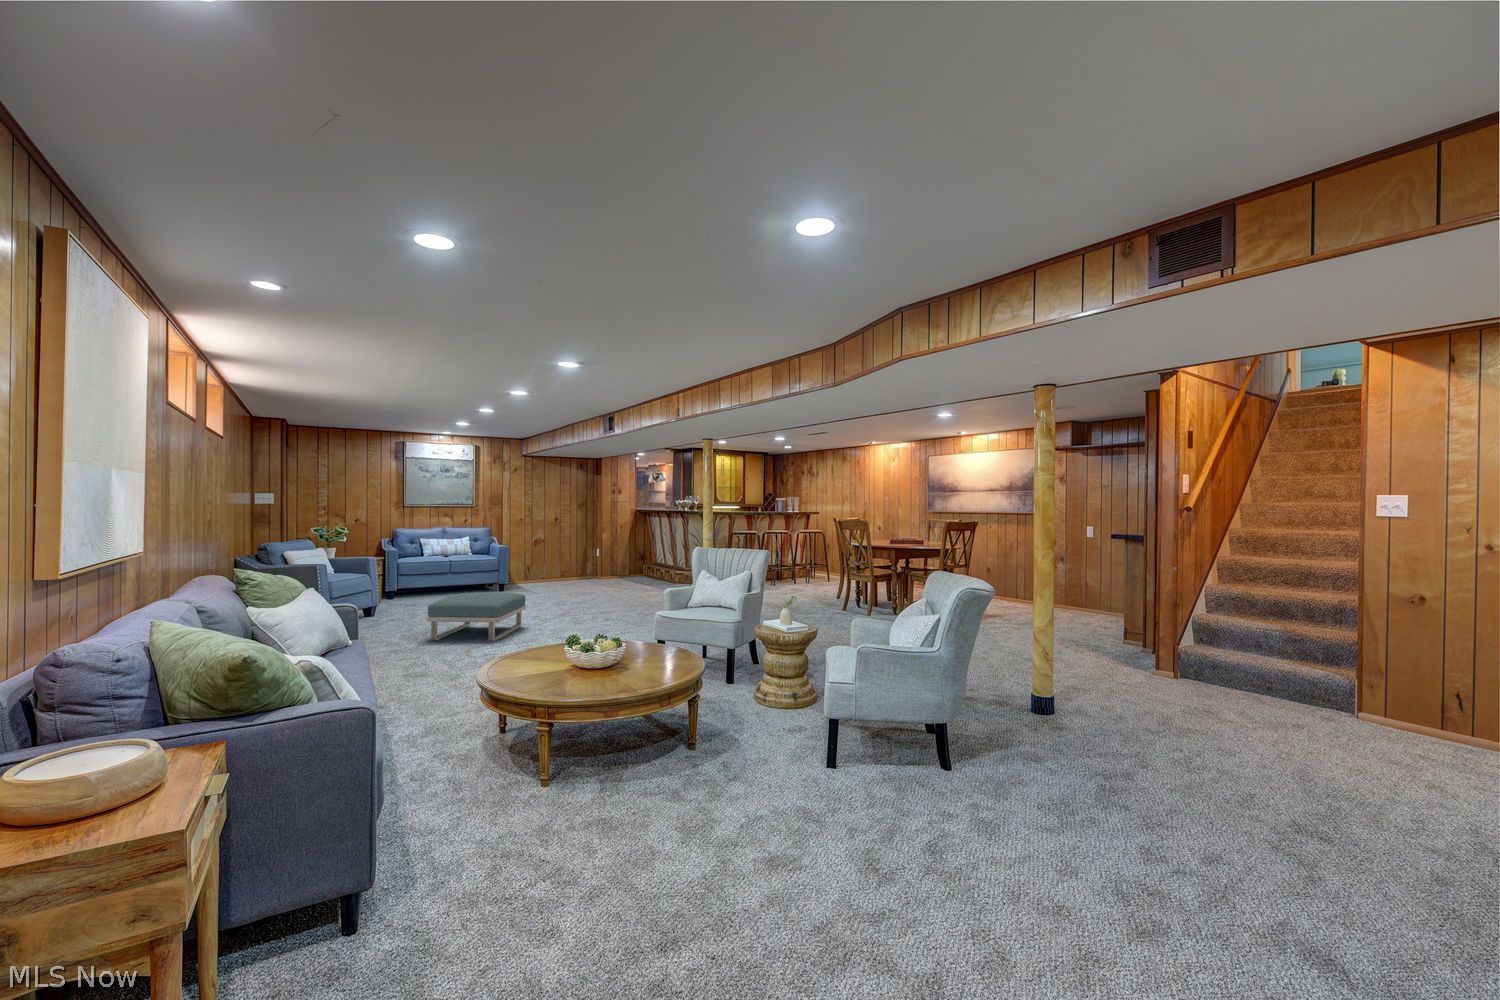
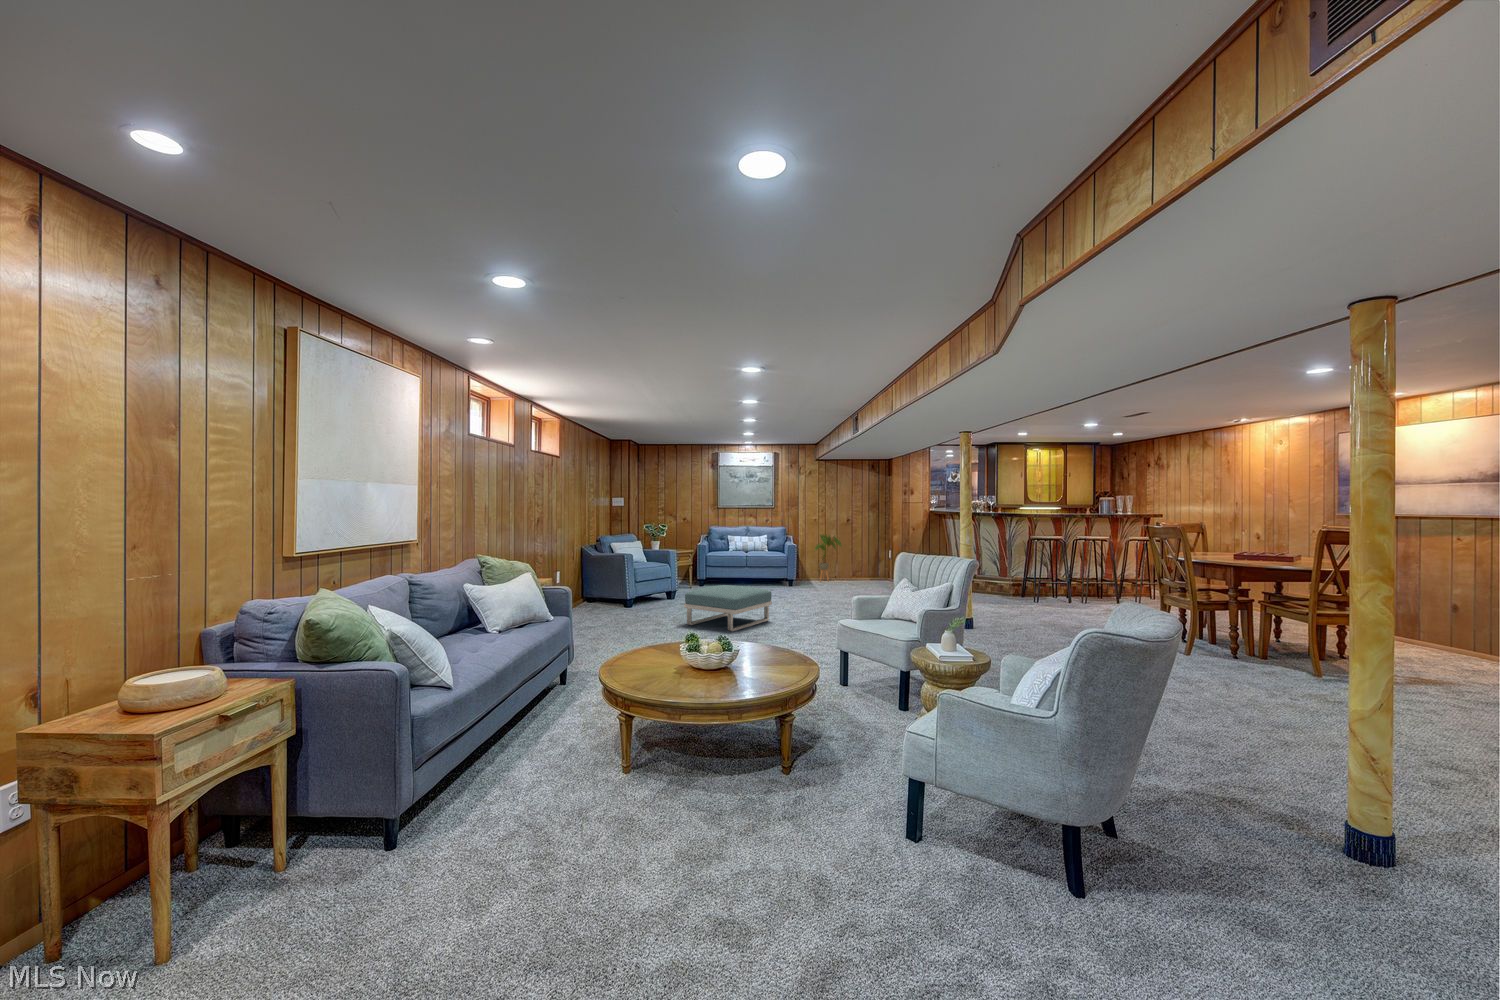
house plant: none [520,533,552,583] -> present [815,535,841,573]

